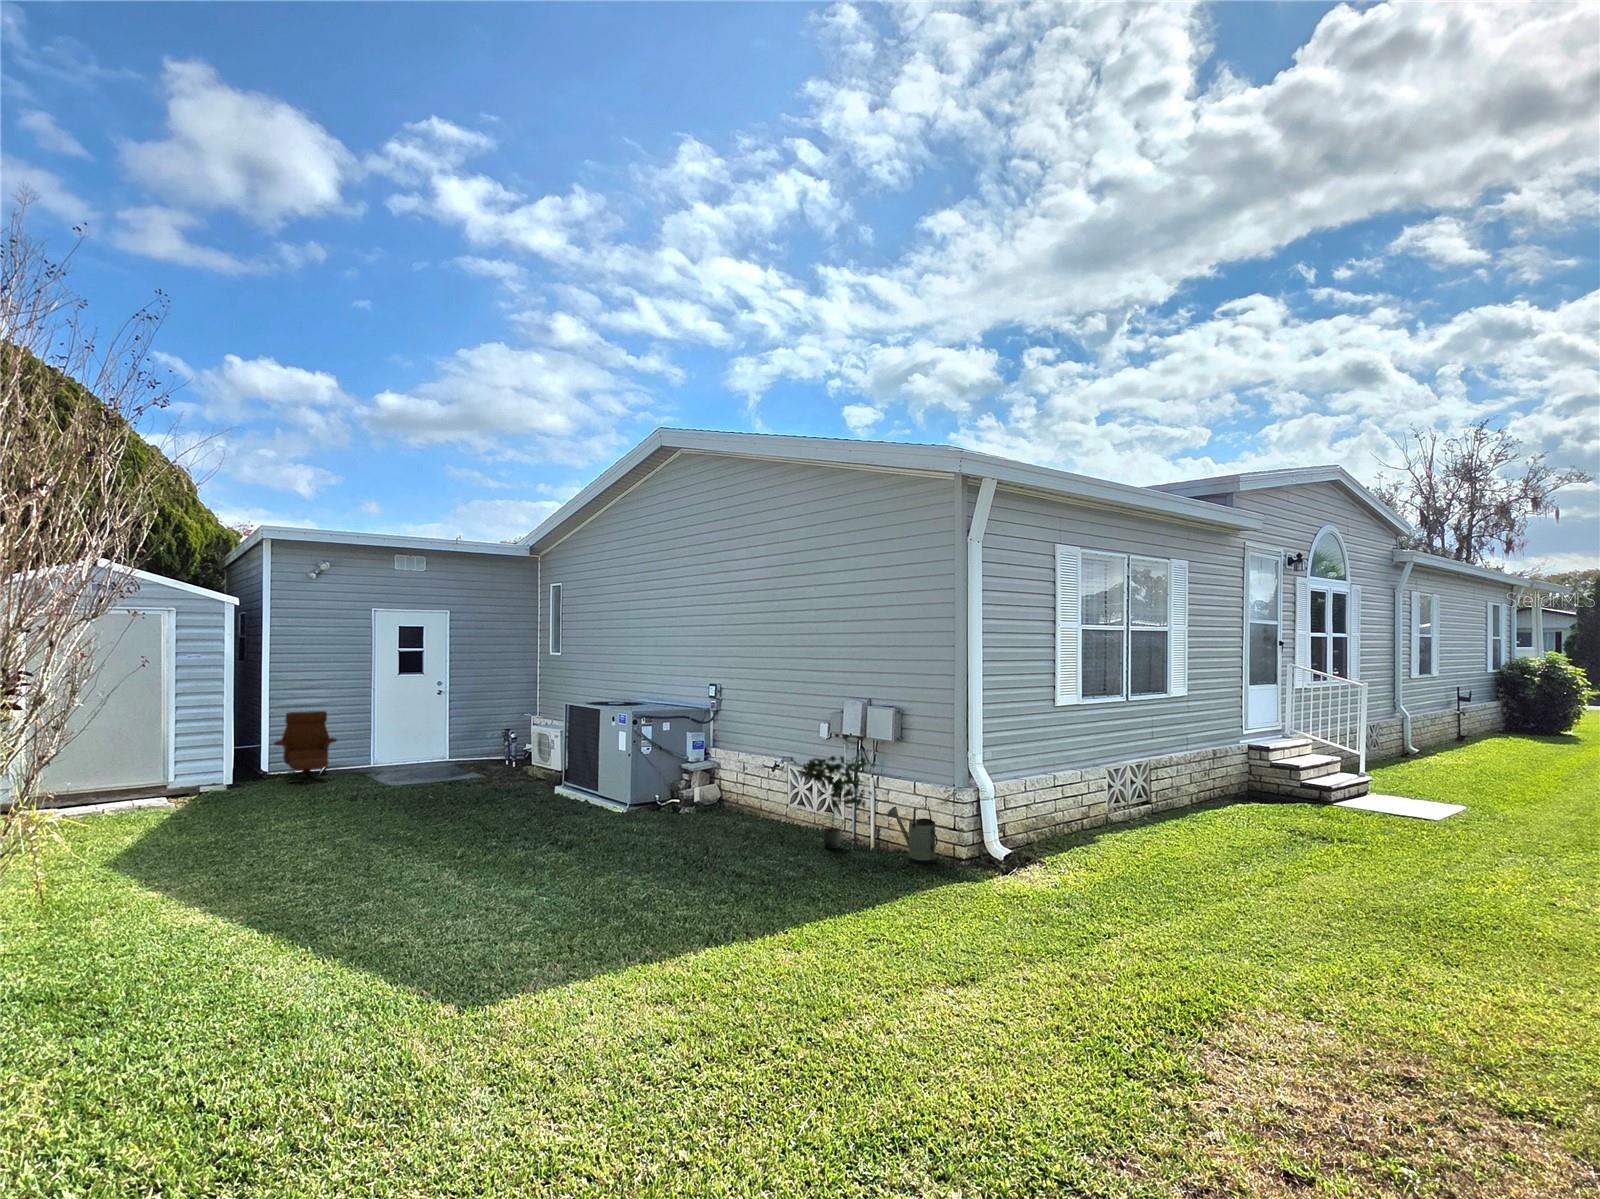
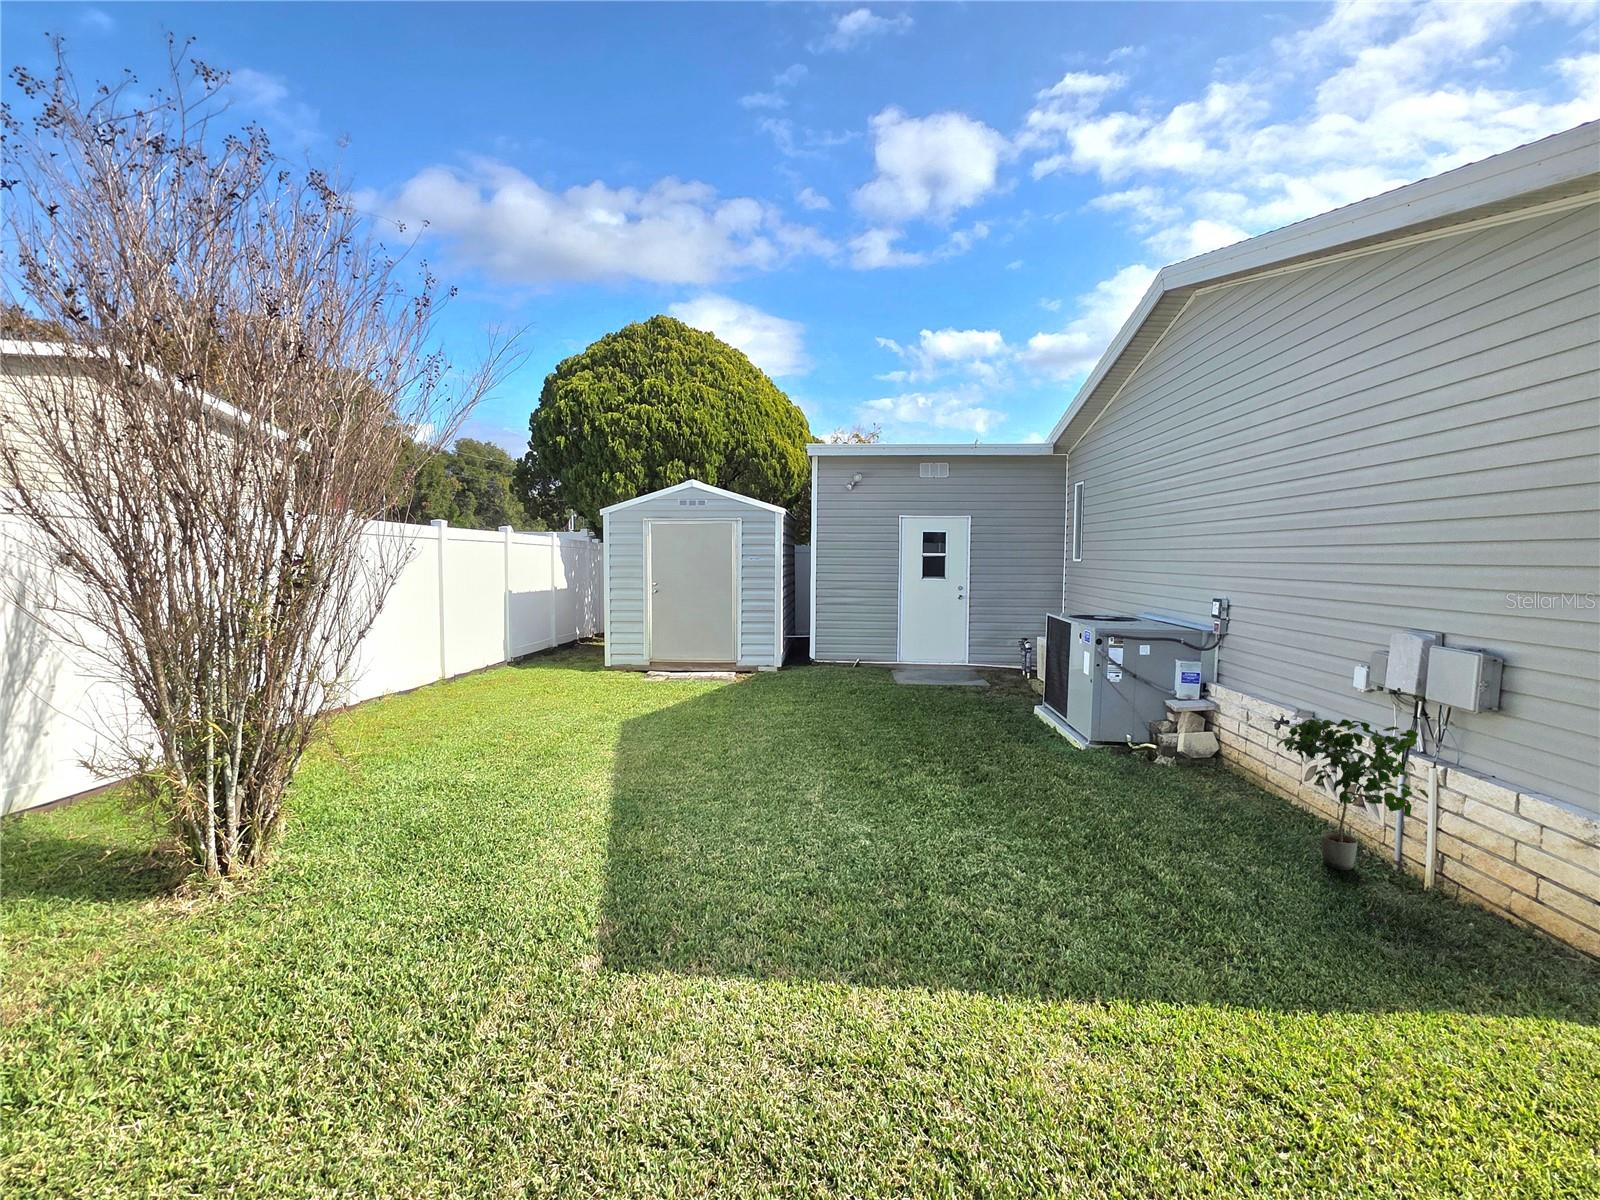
lounge chair: present [274,711,337,785] -> none [817,608,867,674]
watering can: present [888,807,937,864] -> none [1446,827,1551,951]

